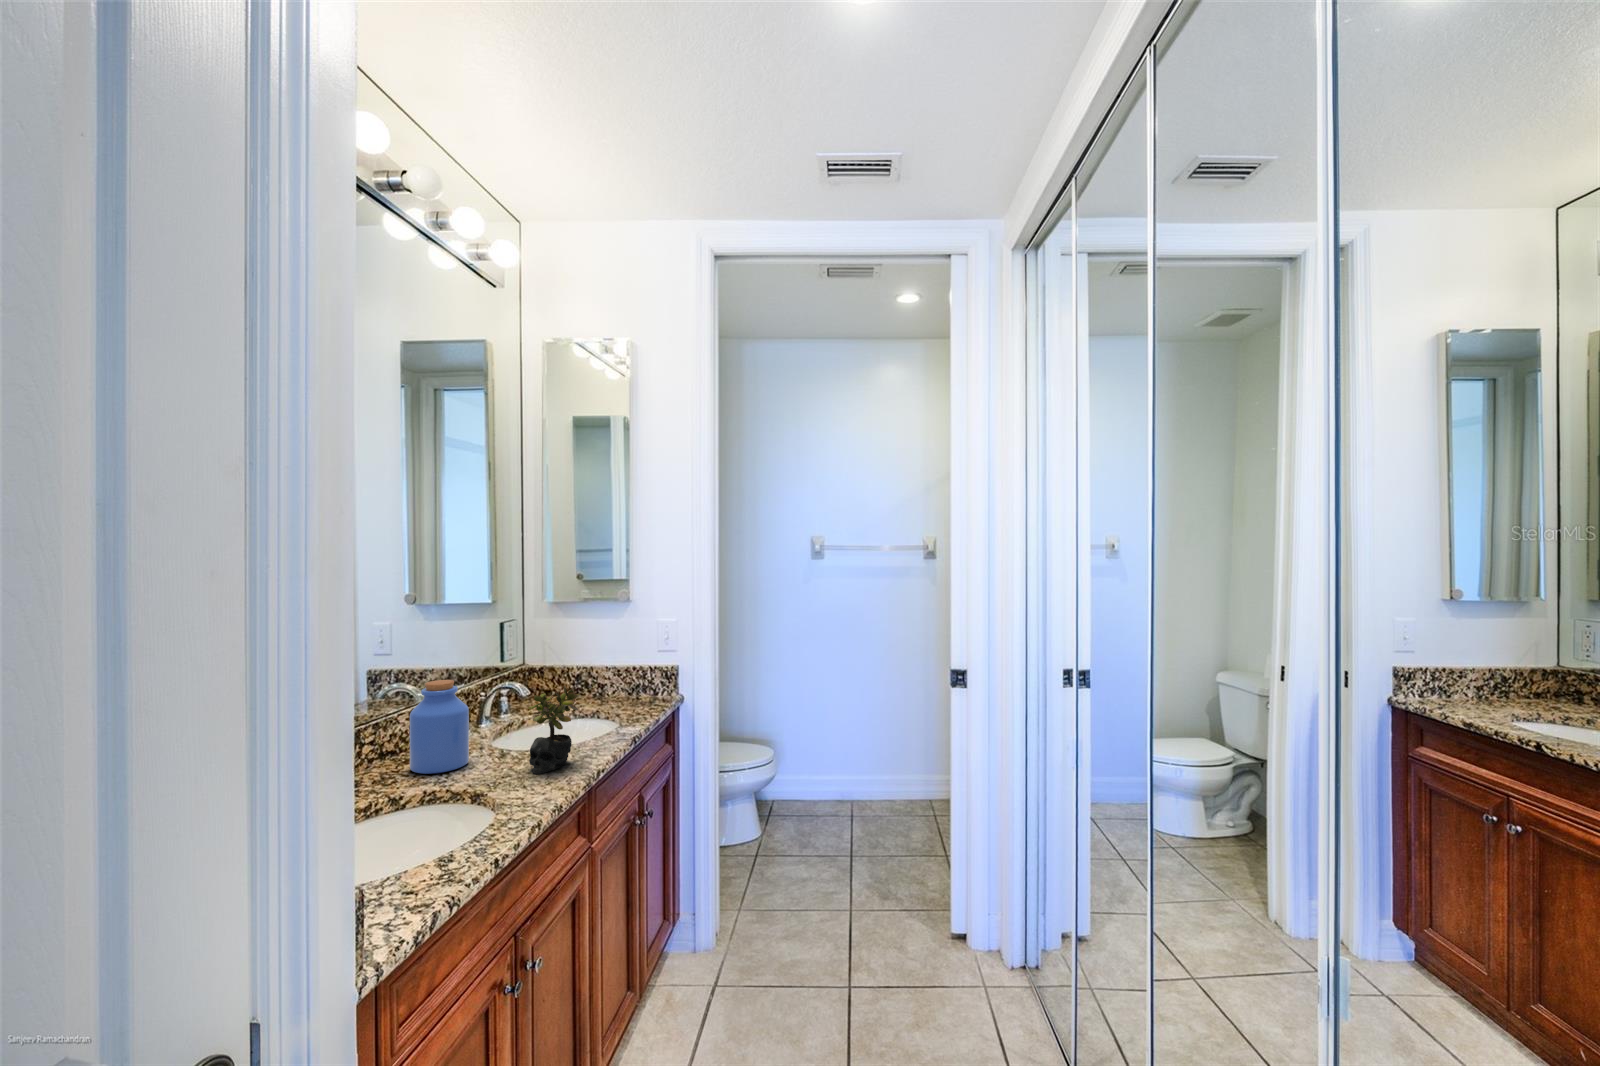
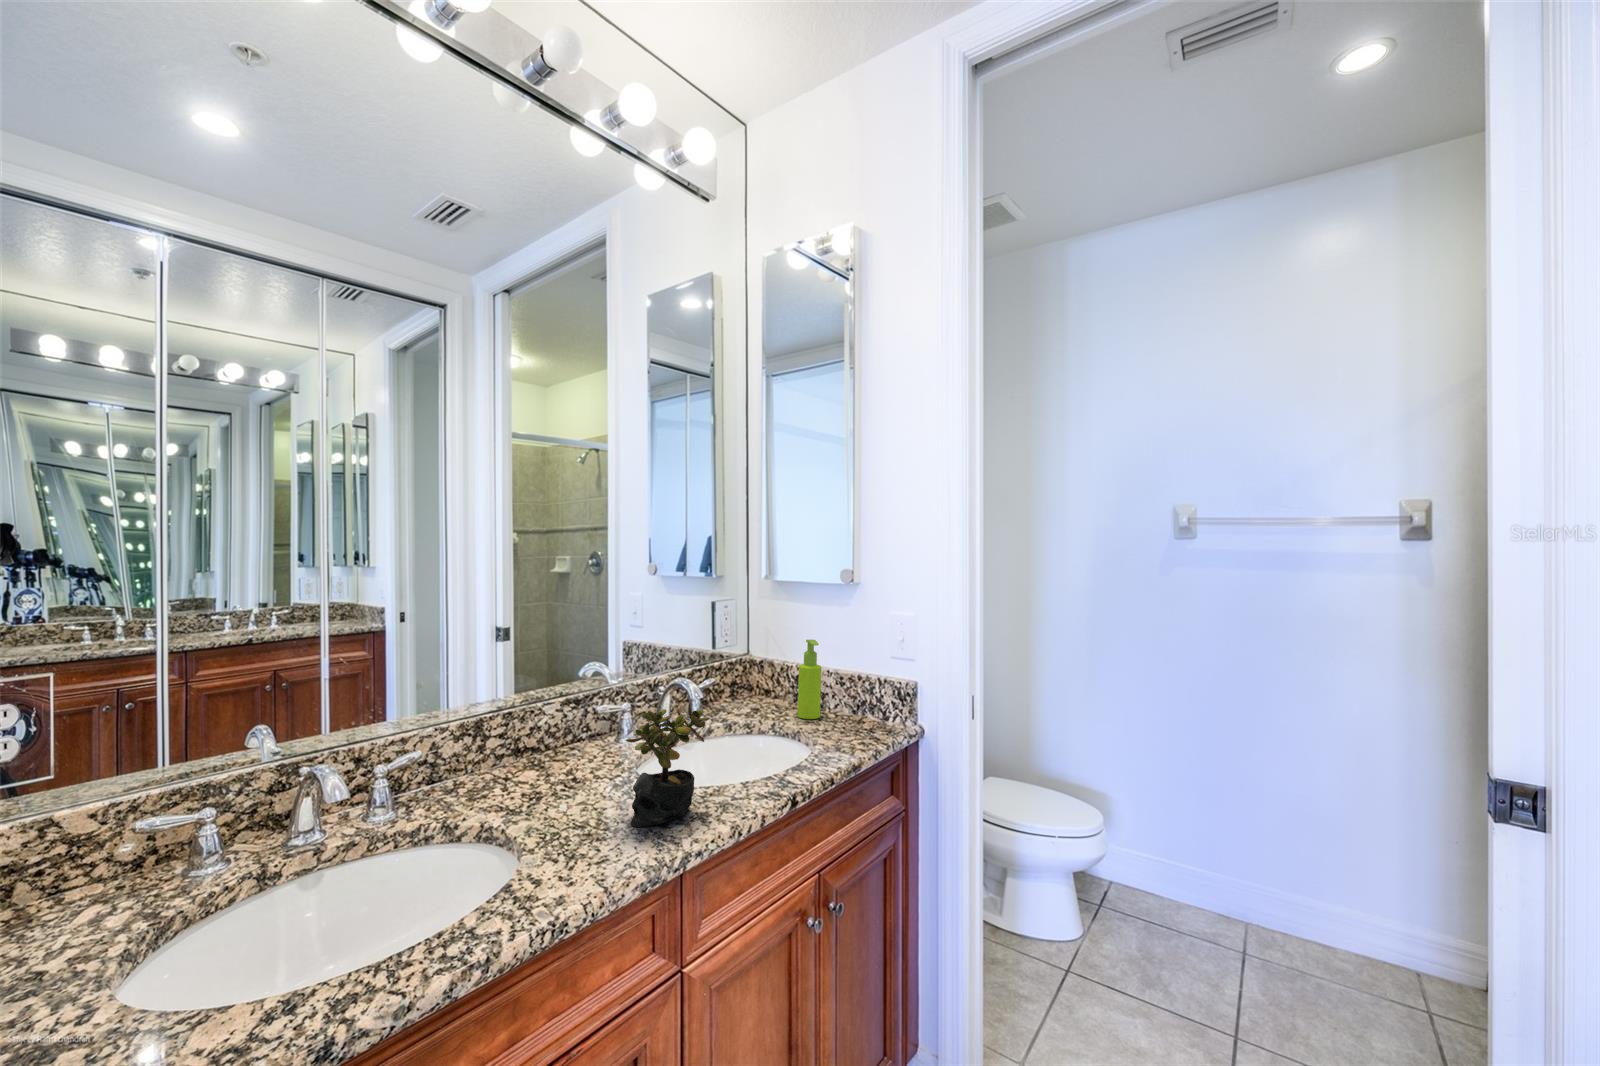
soap dispenser: none [586,643,605,705] -> present [798,640,821,719]
jar: present [410,680,469,774] -> none [520,671,593,792]

